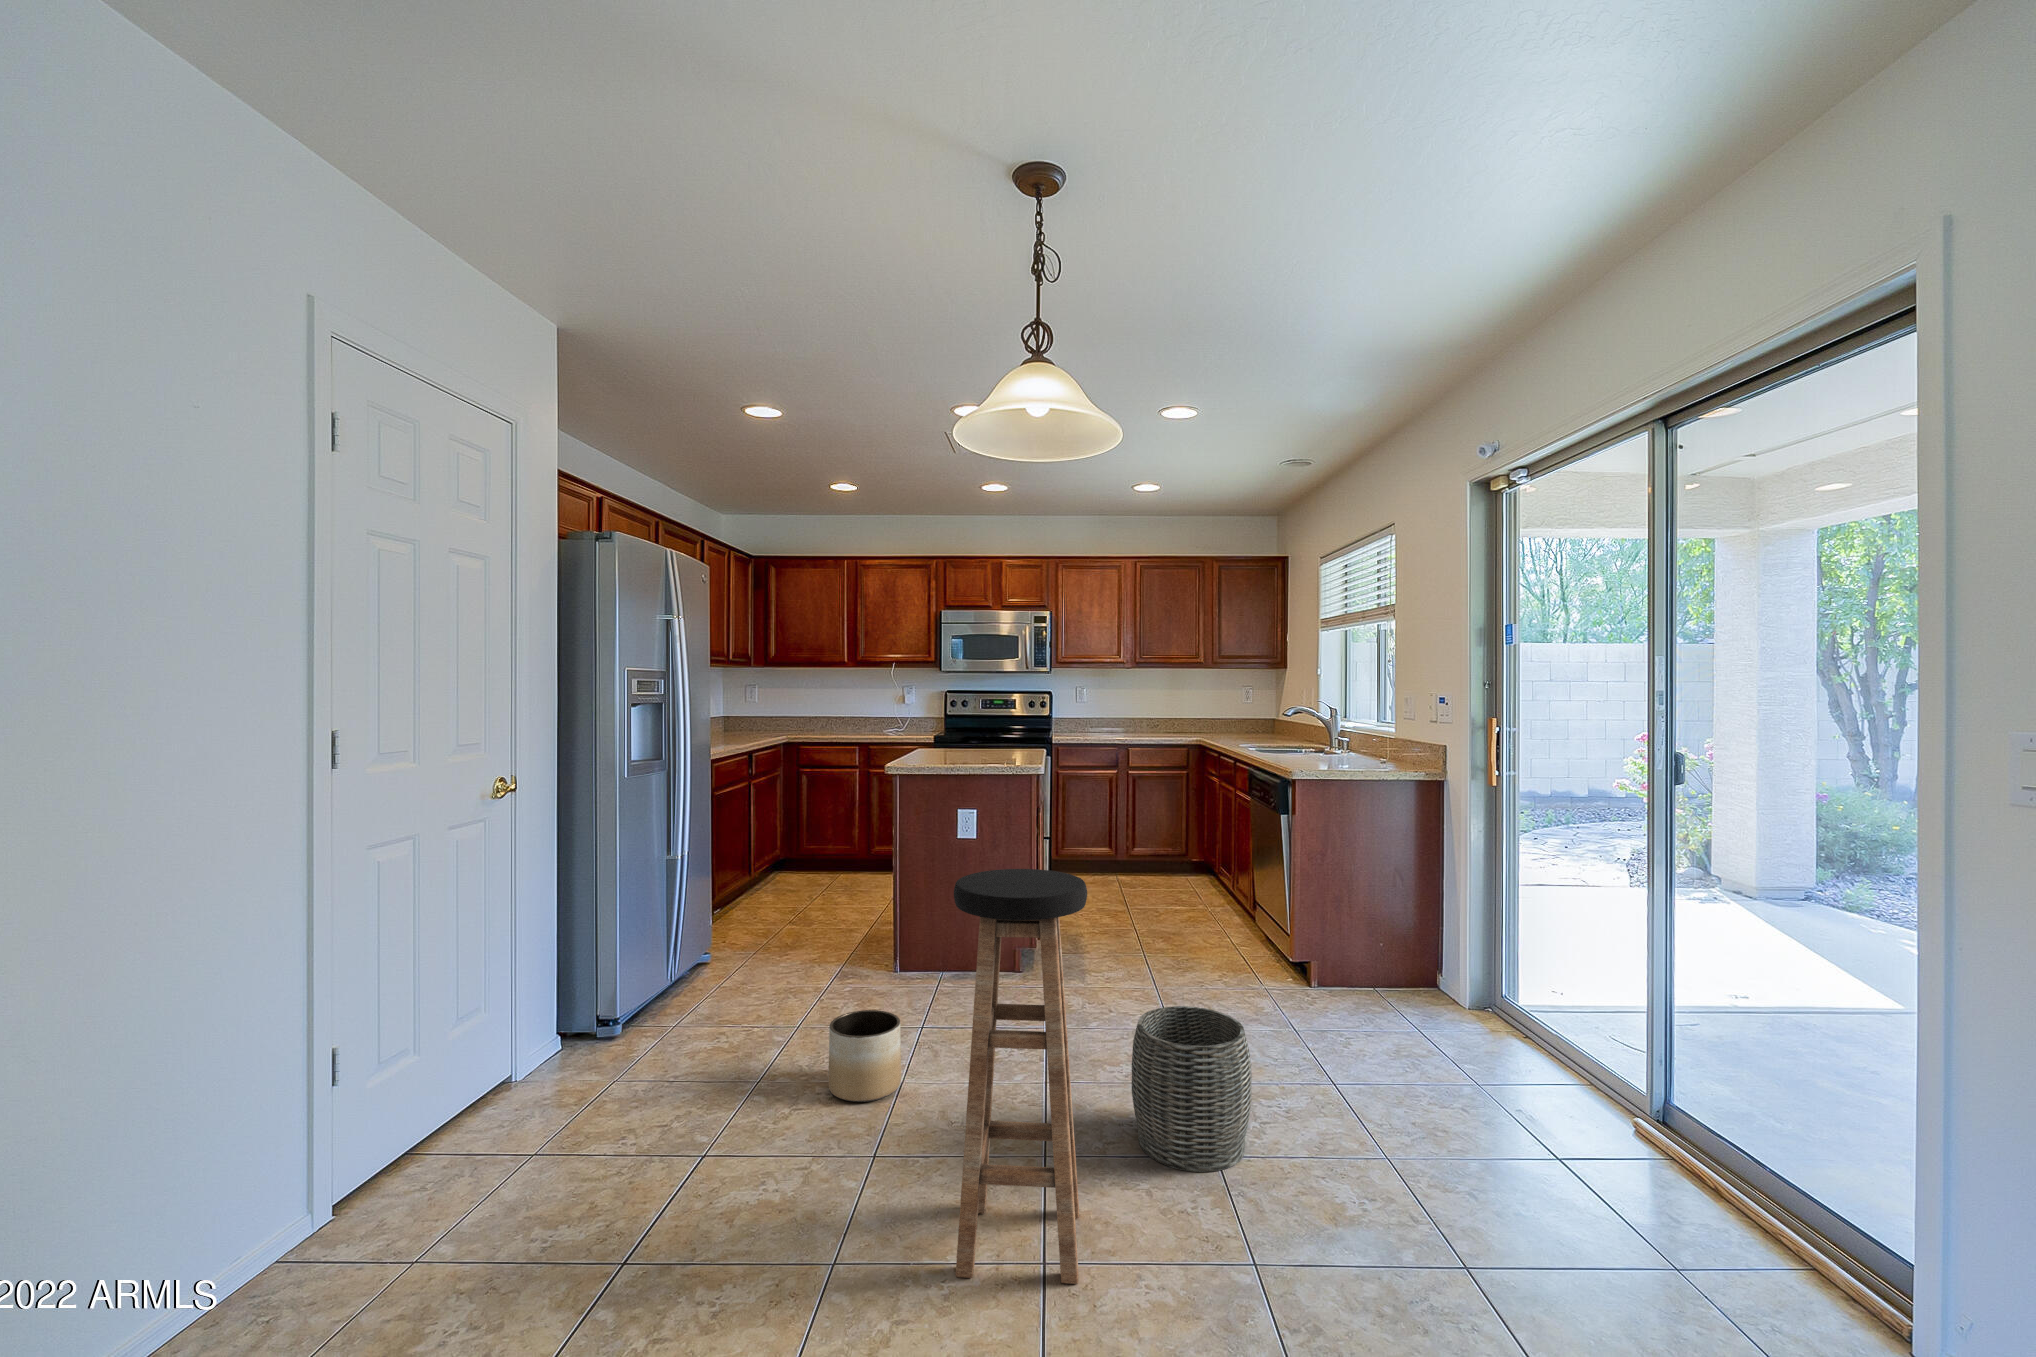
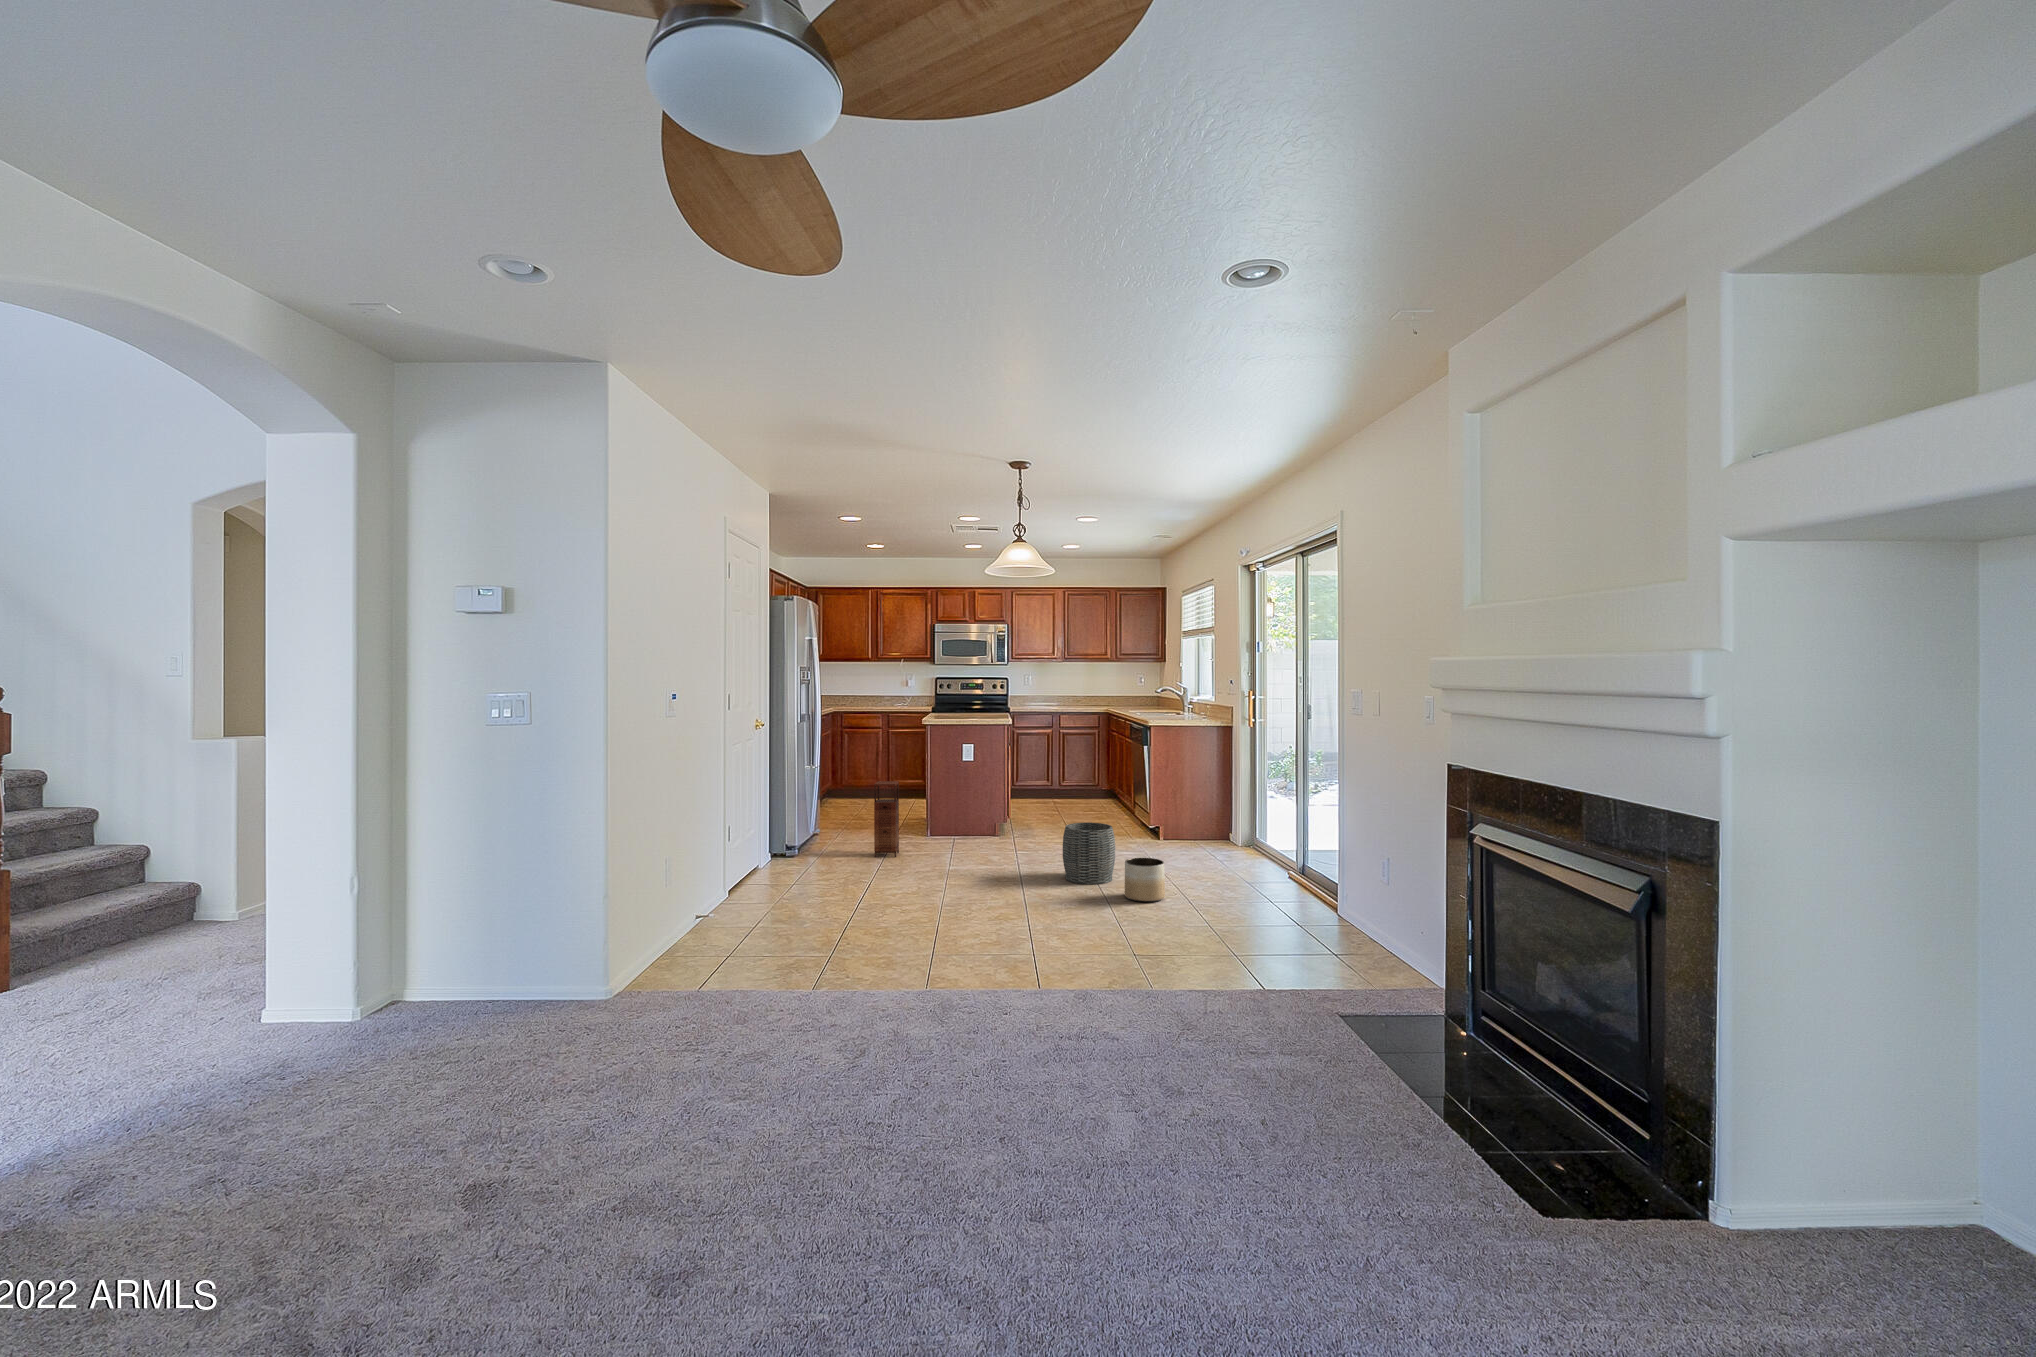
bar stool: present [954,869,1087,1284] -> none [991,752,1045,904]
storage cabinet: none [770,884,823,1035] -> present [874,781,899,857]
planter: present [829,1010,901,1102] -> present [1125,858,1165,902]

